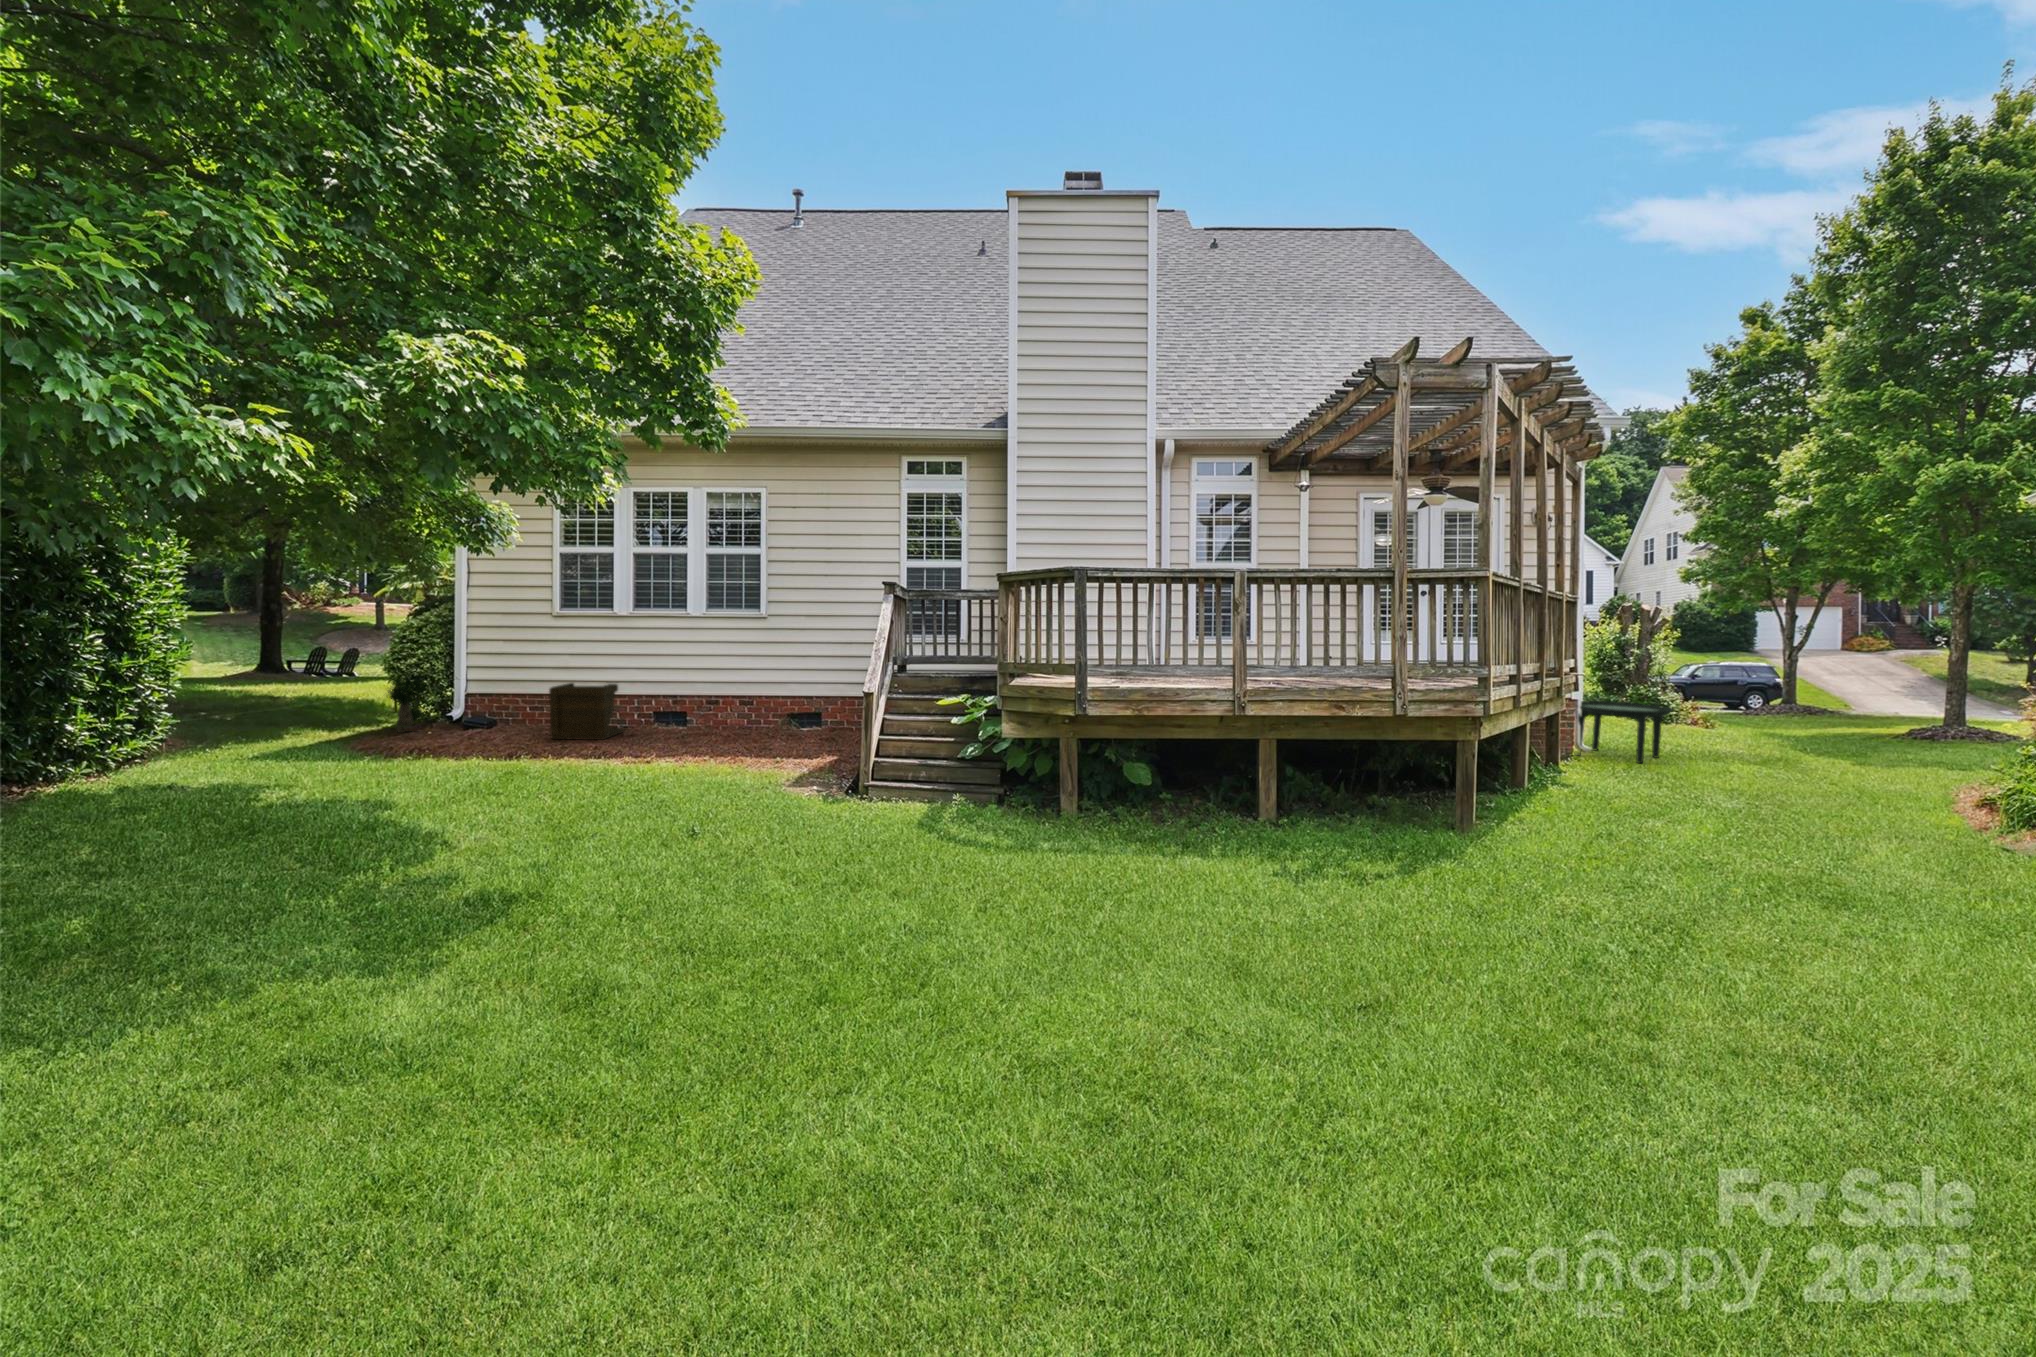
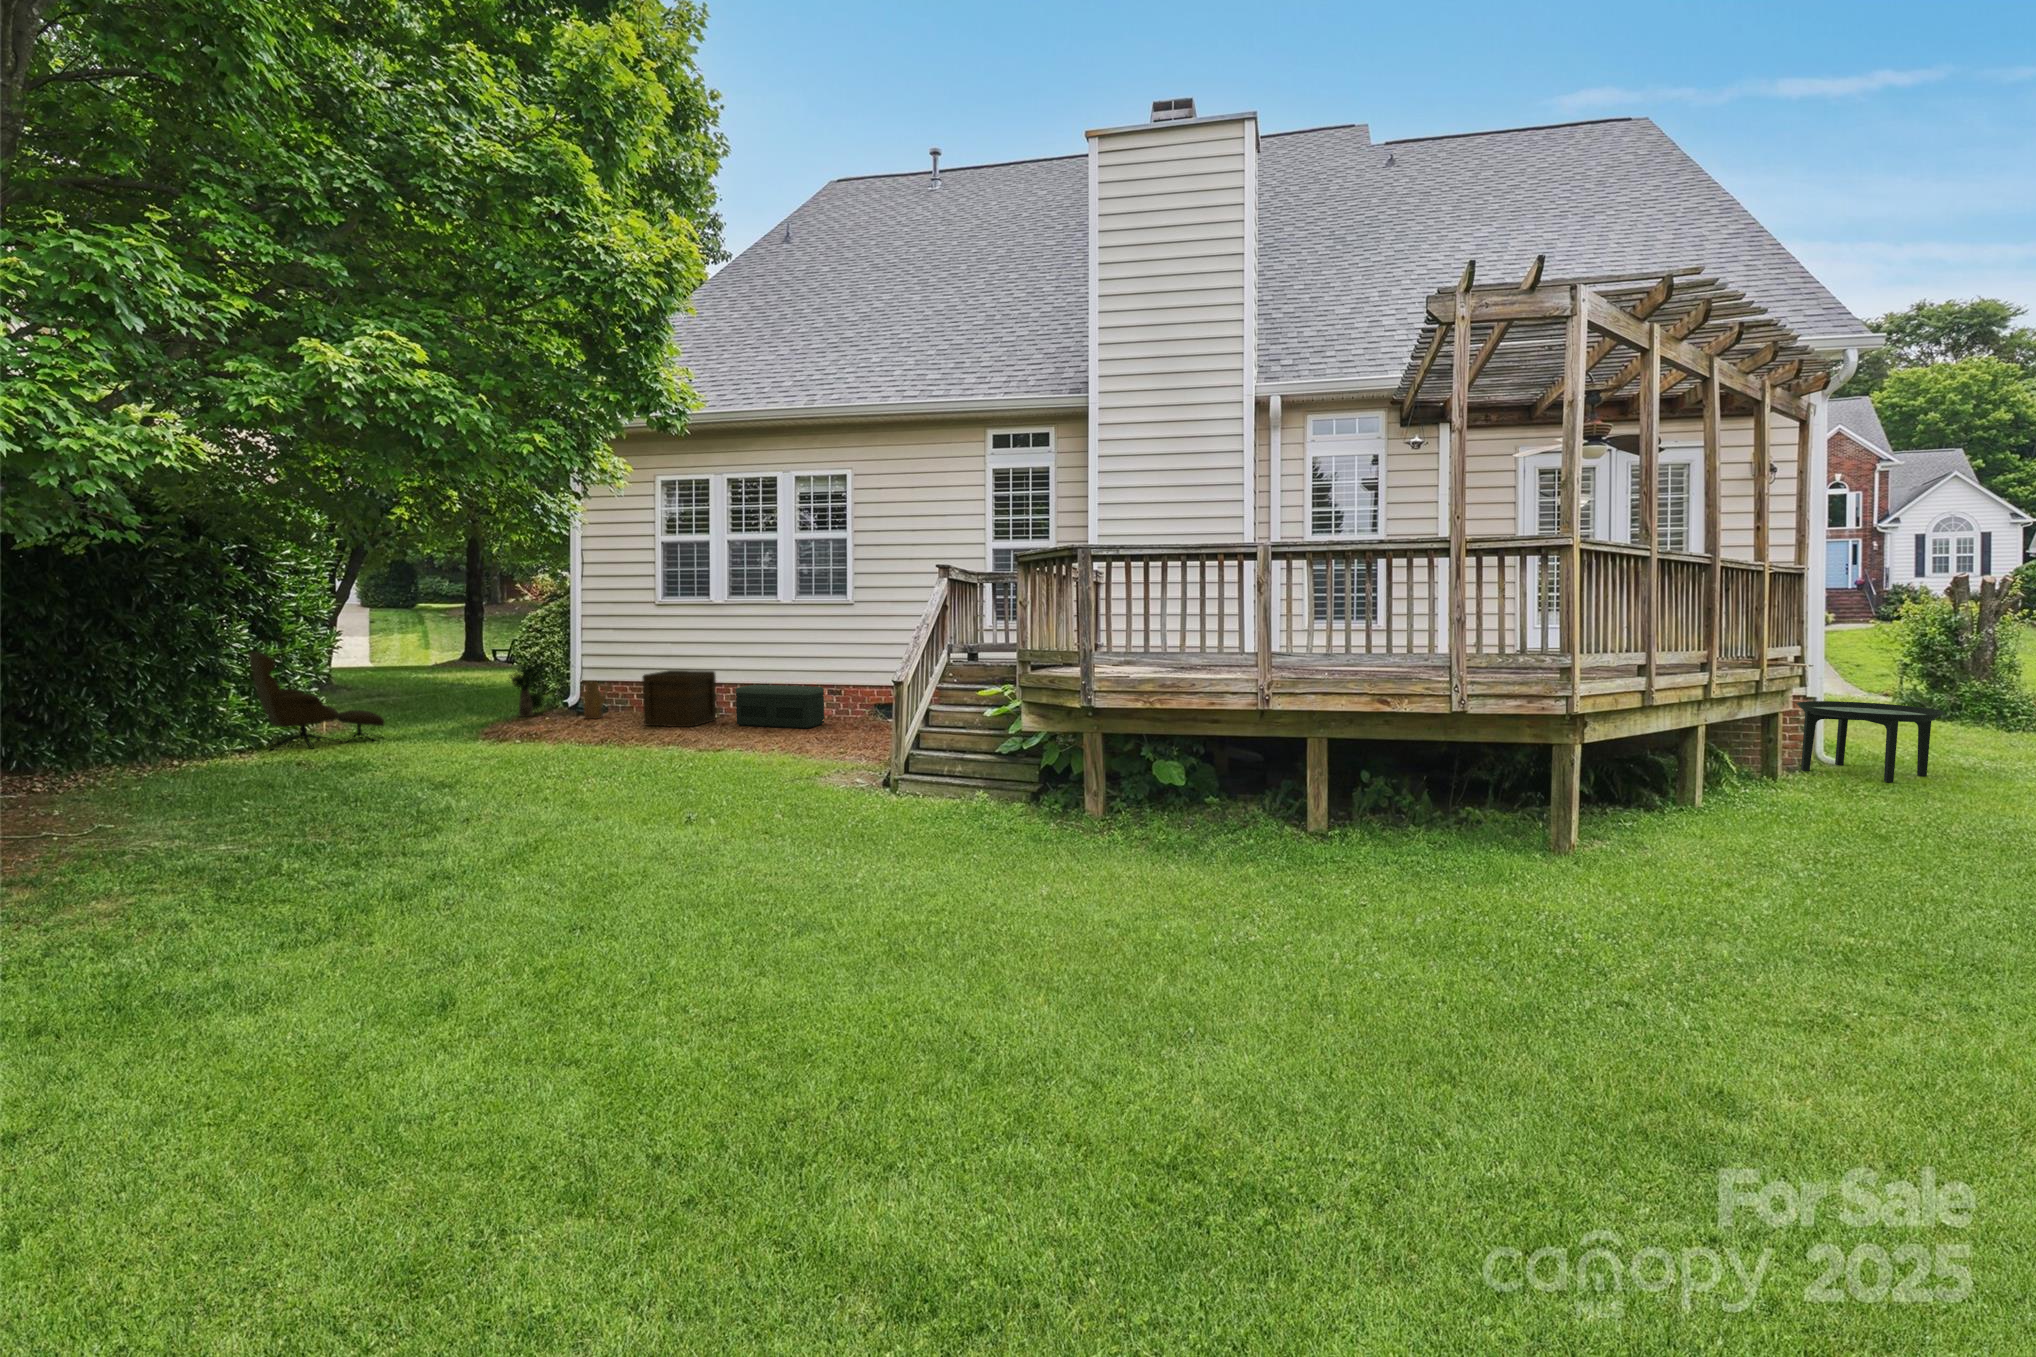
lounge chair: none [85,665,256,776] -> present [249,652,384,750]
watering can: none [471,695,507,733] -> present [581,682,611,719]
storage bench: none [650,696,741,739] -> present [736,685,824,729]

